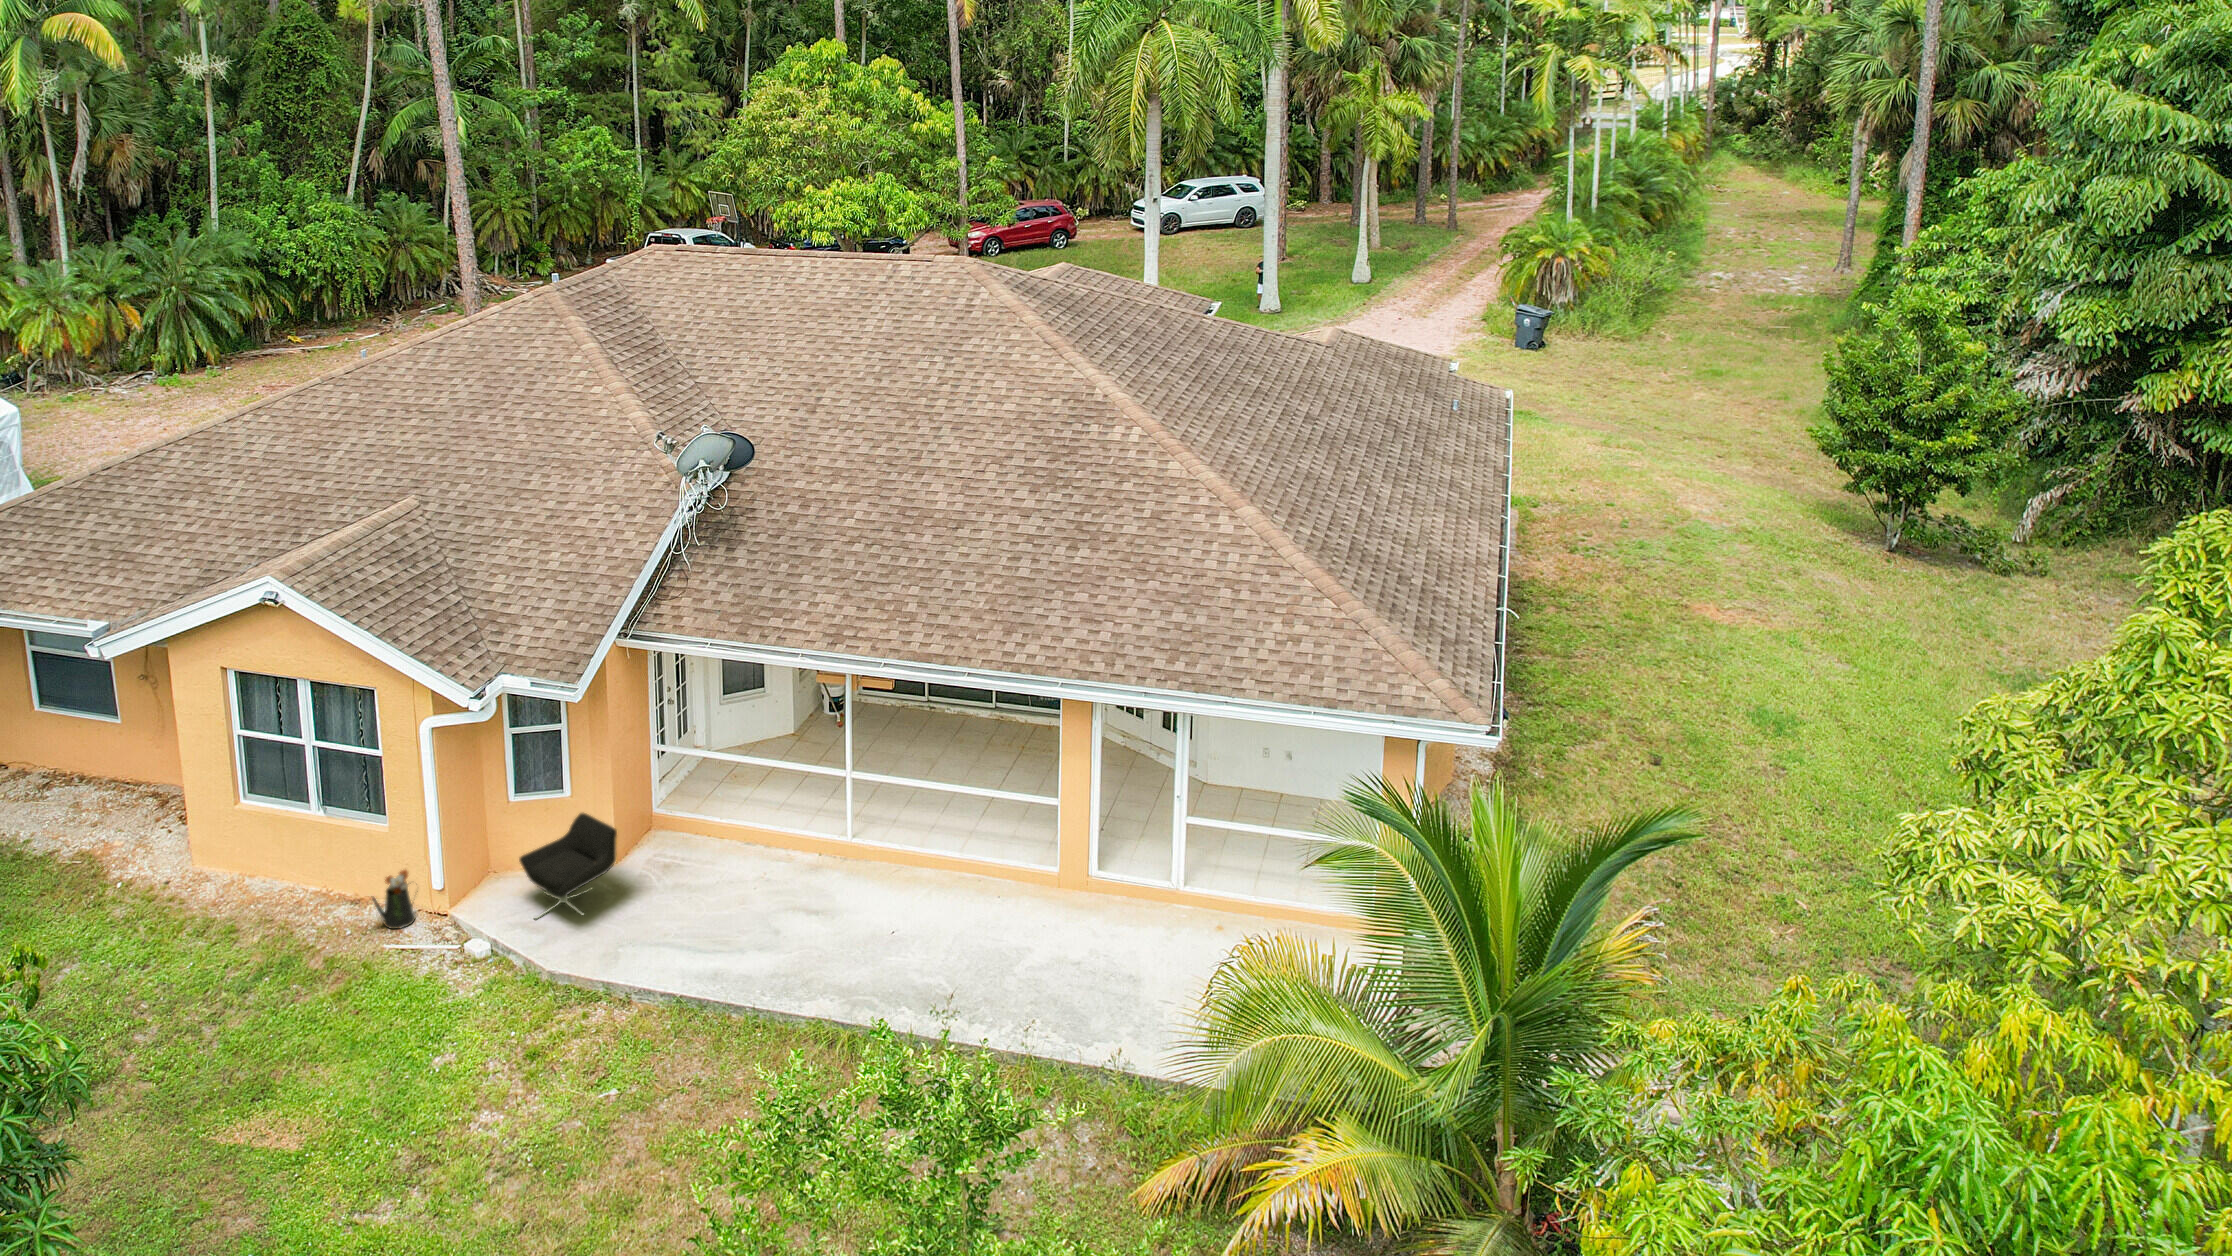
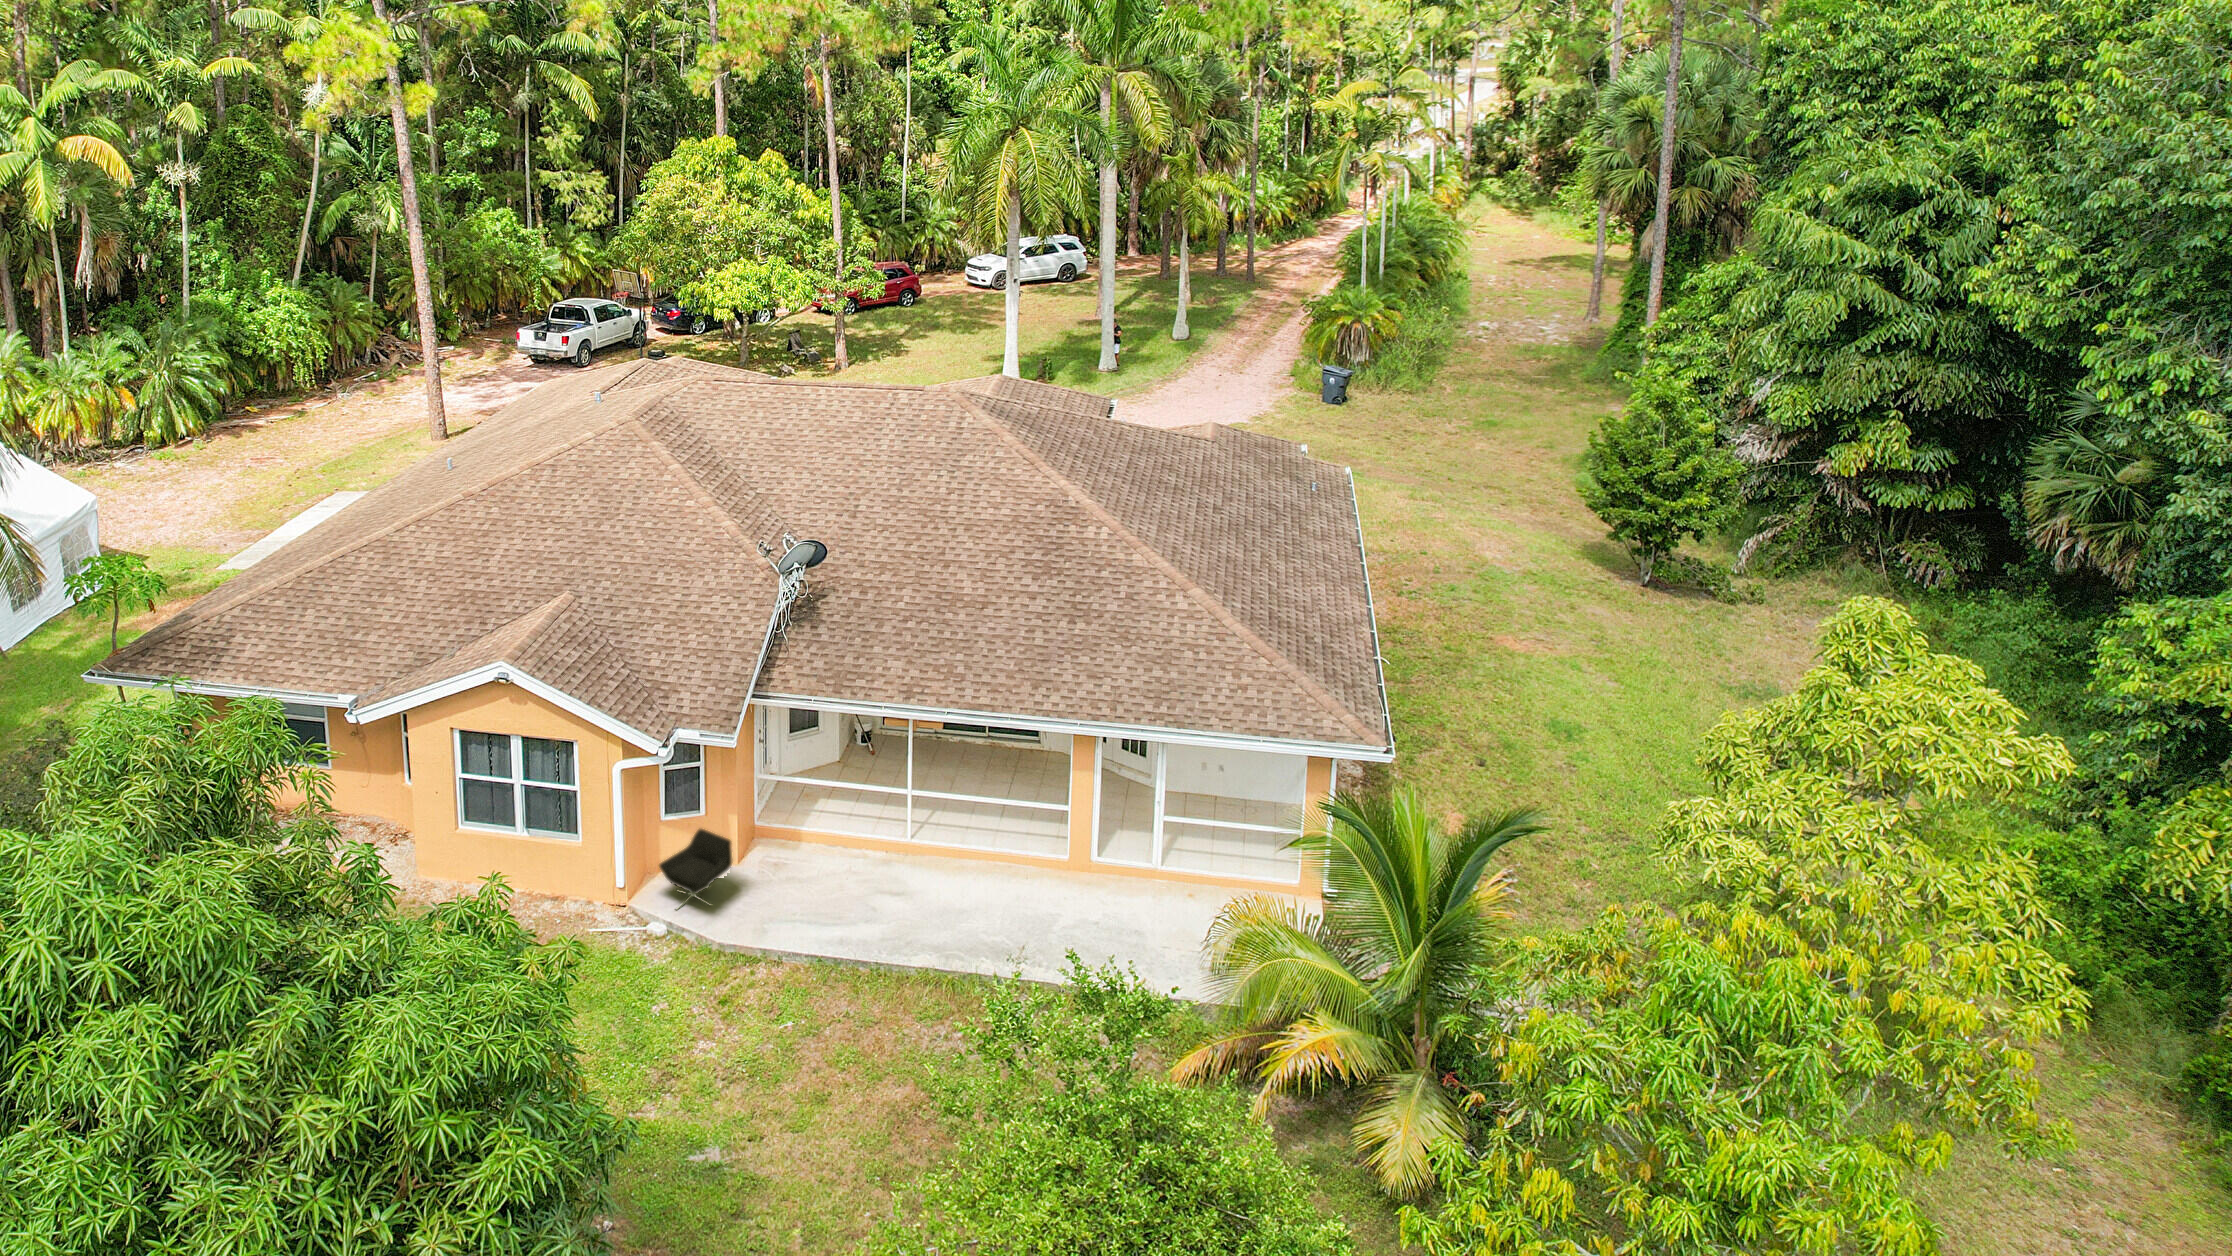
watering can: present [372,870,415,929] -> none [556,875,586,921]

